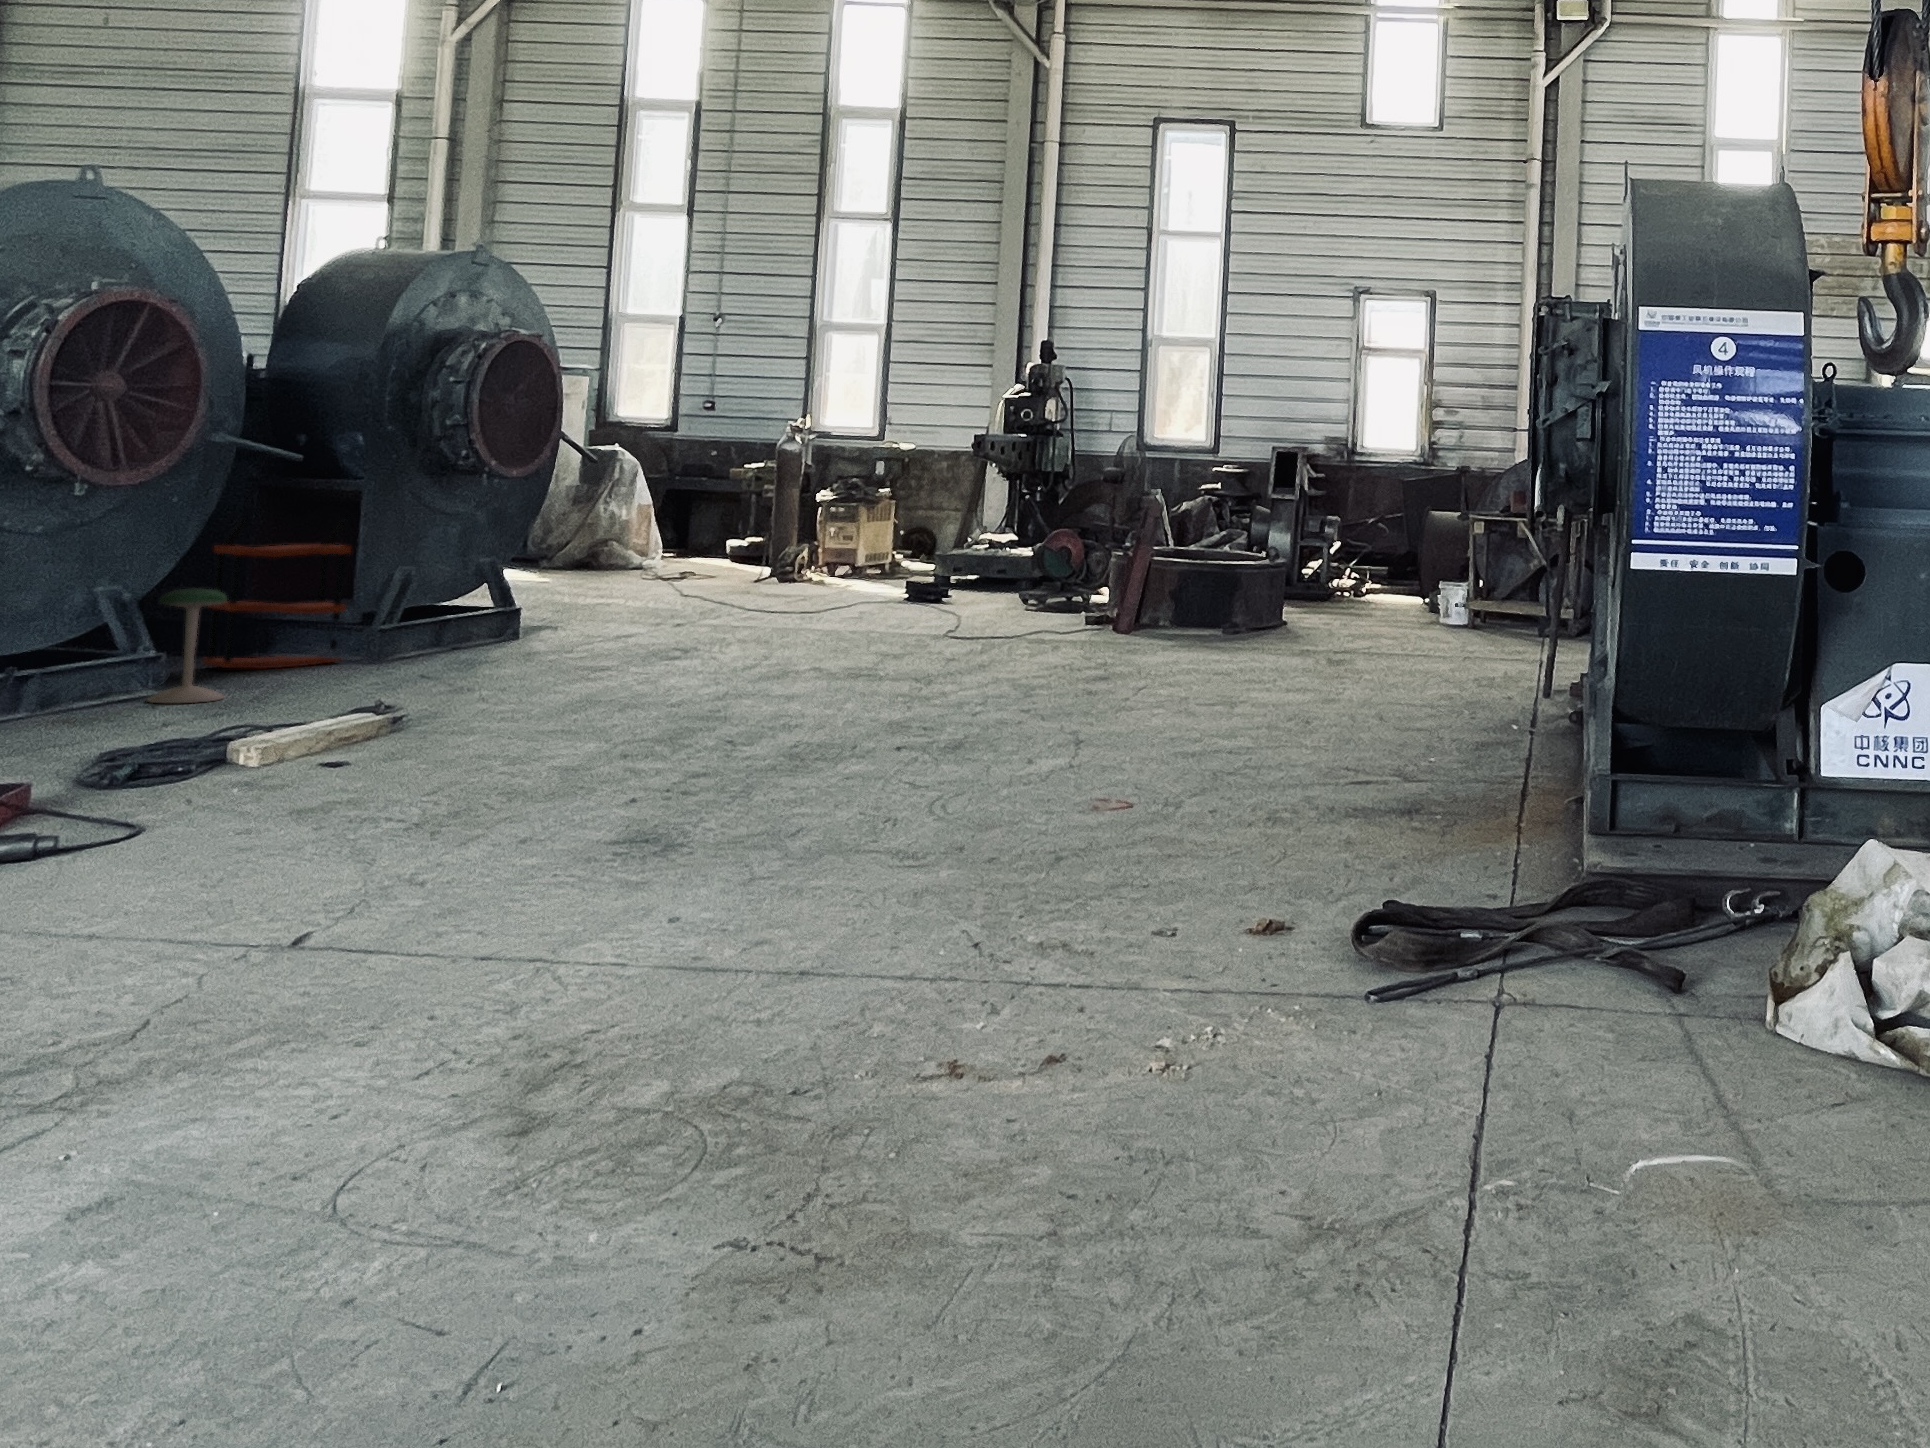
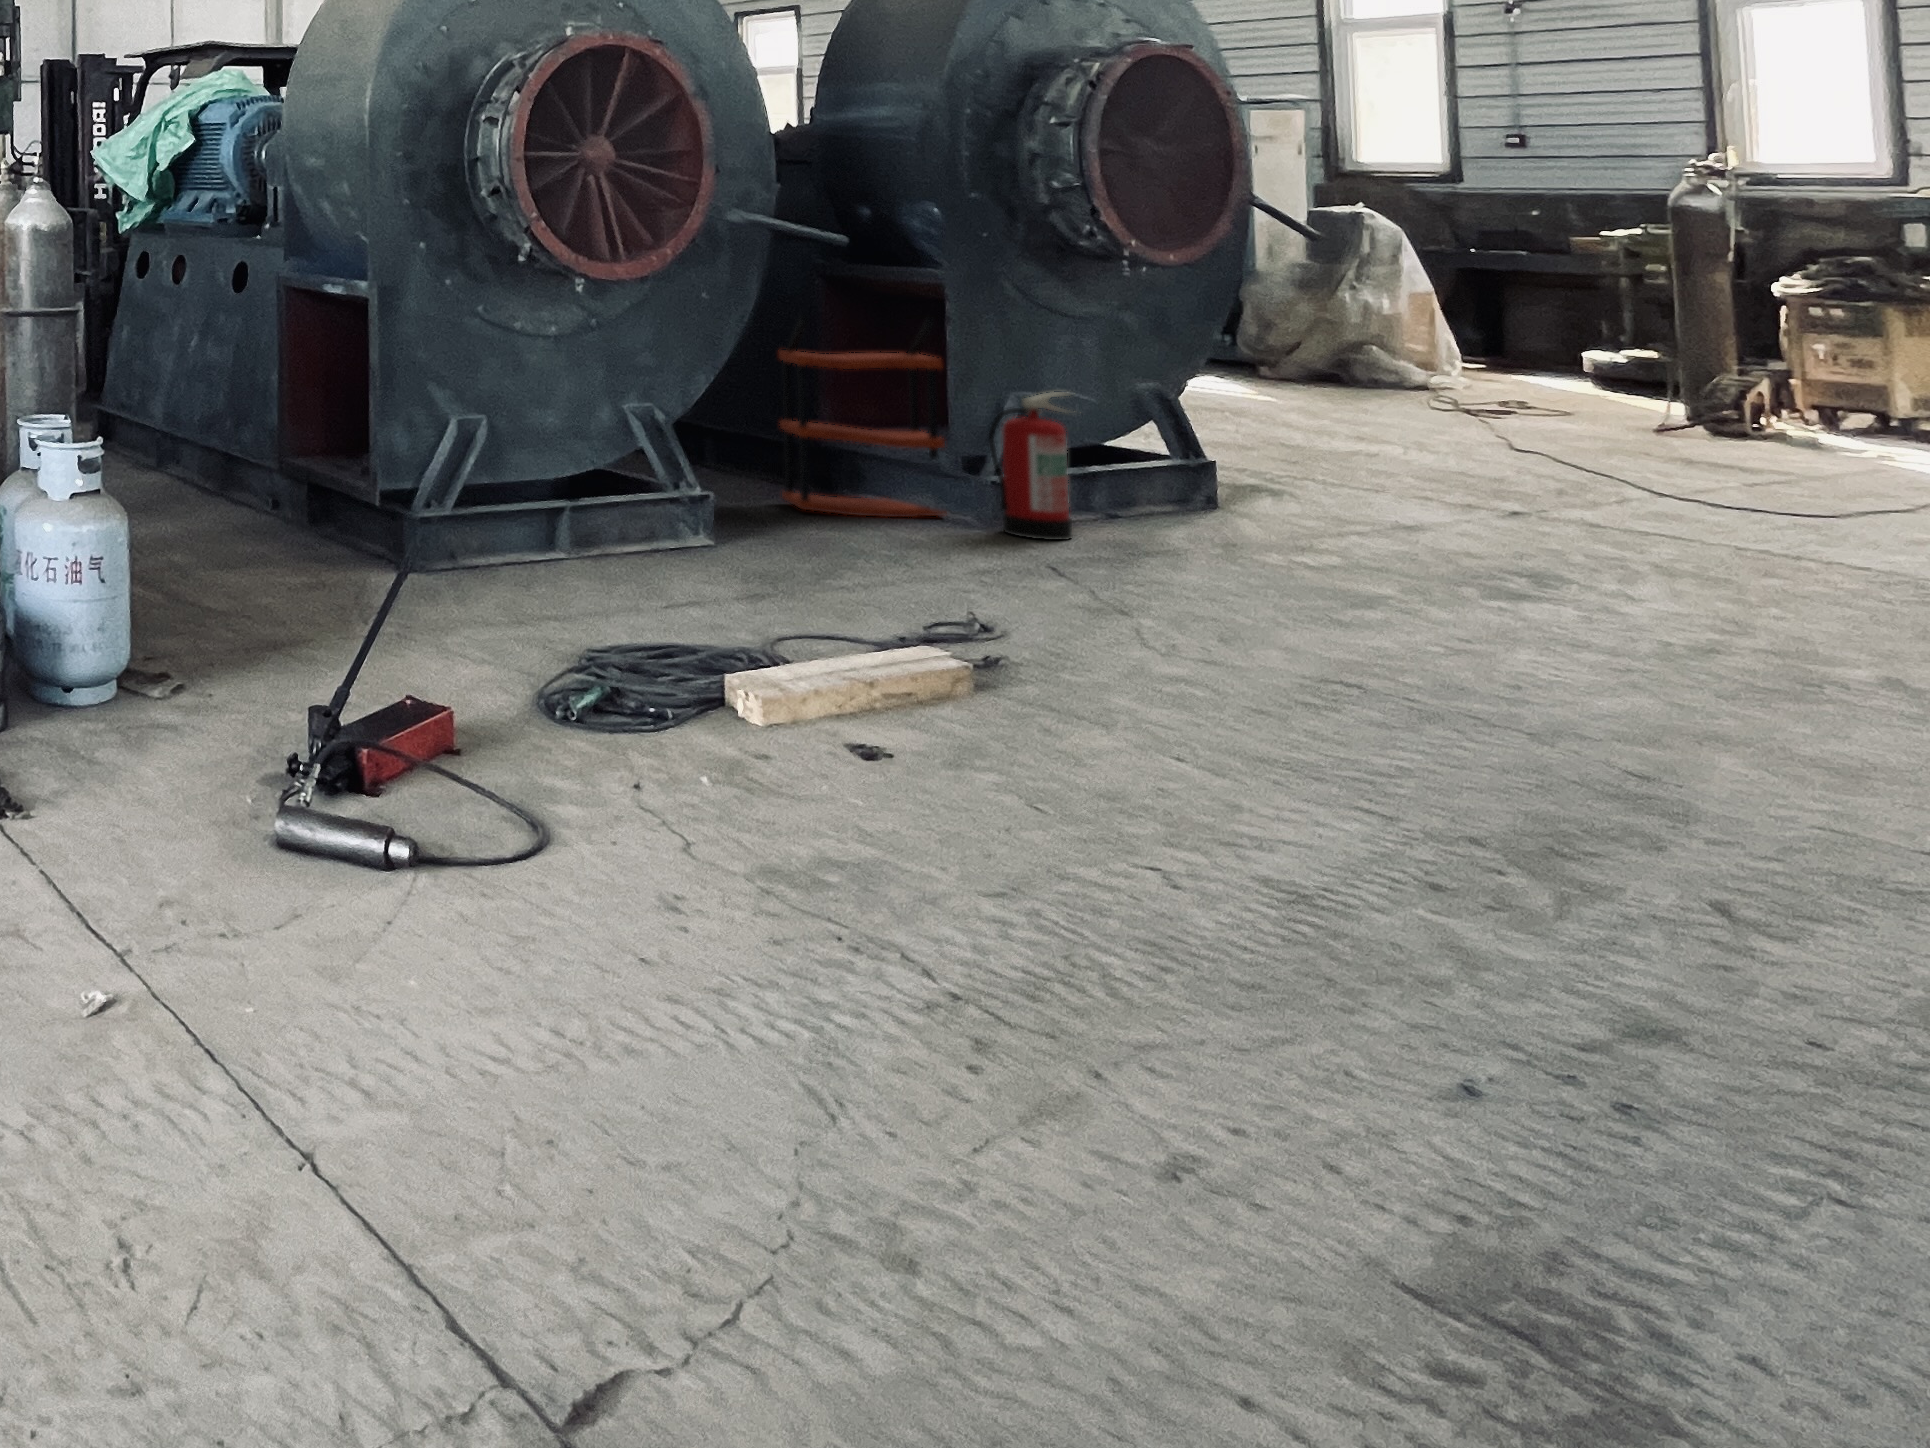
fire extinguisher: none [384,565,449,667] -> present [989,392,1072,540]
stool: present [147,588,227,703] -> none [693,411,782,564]

